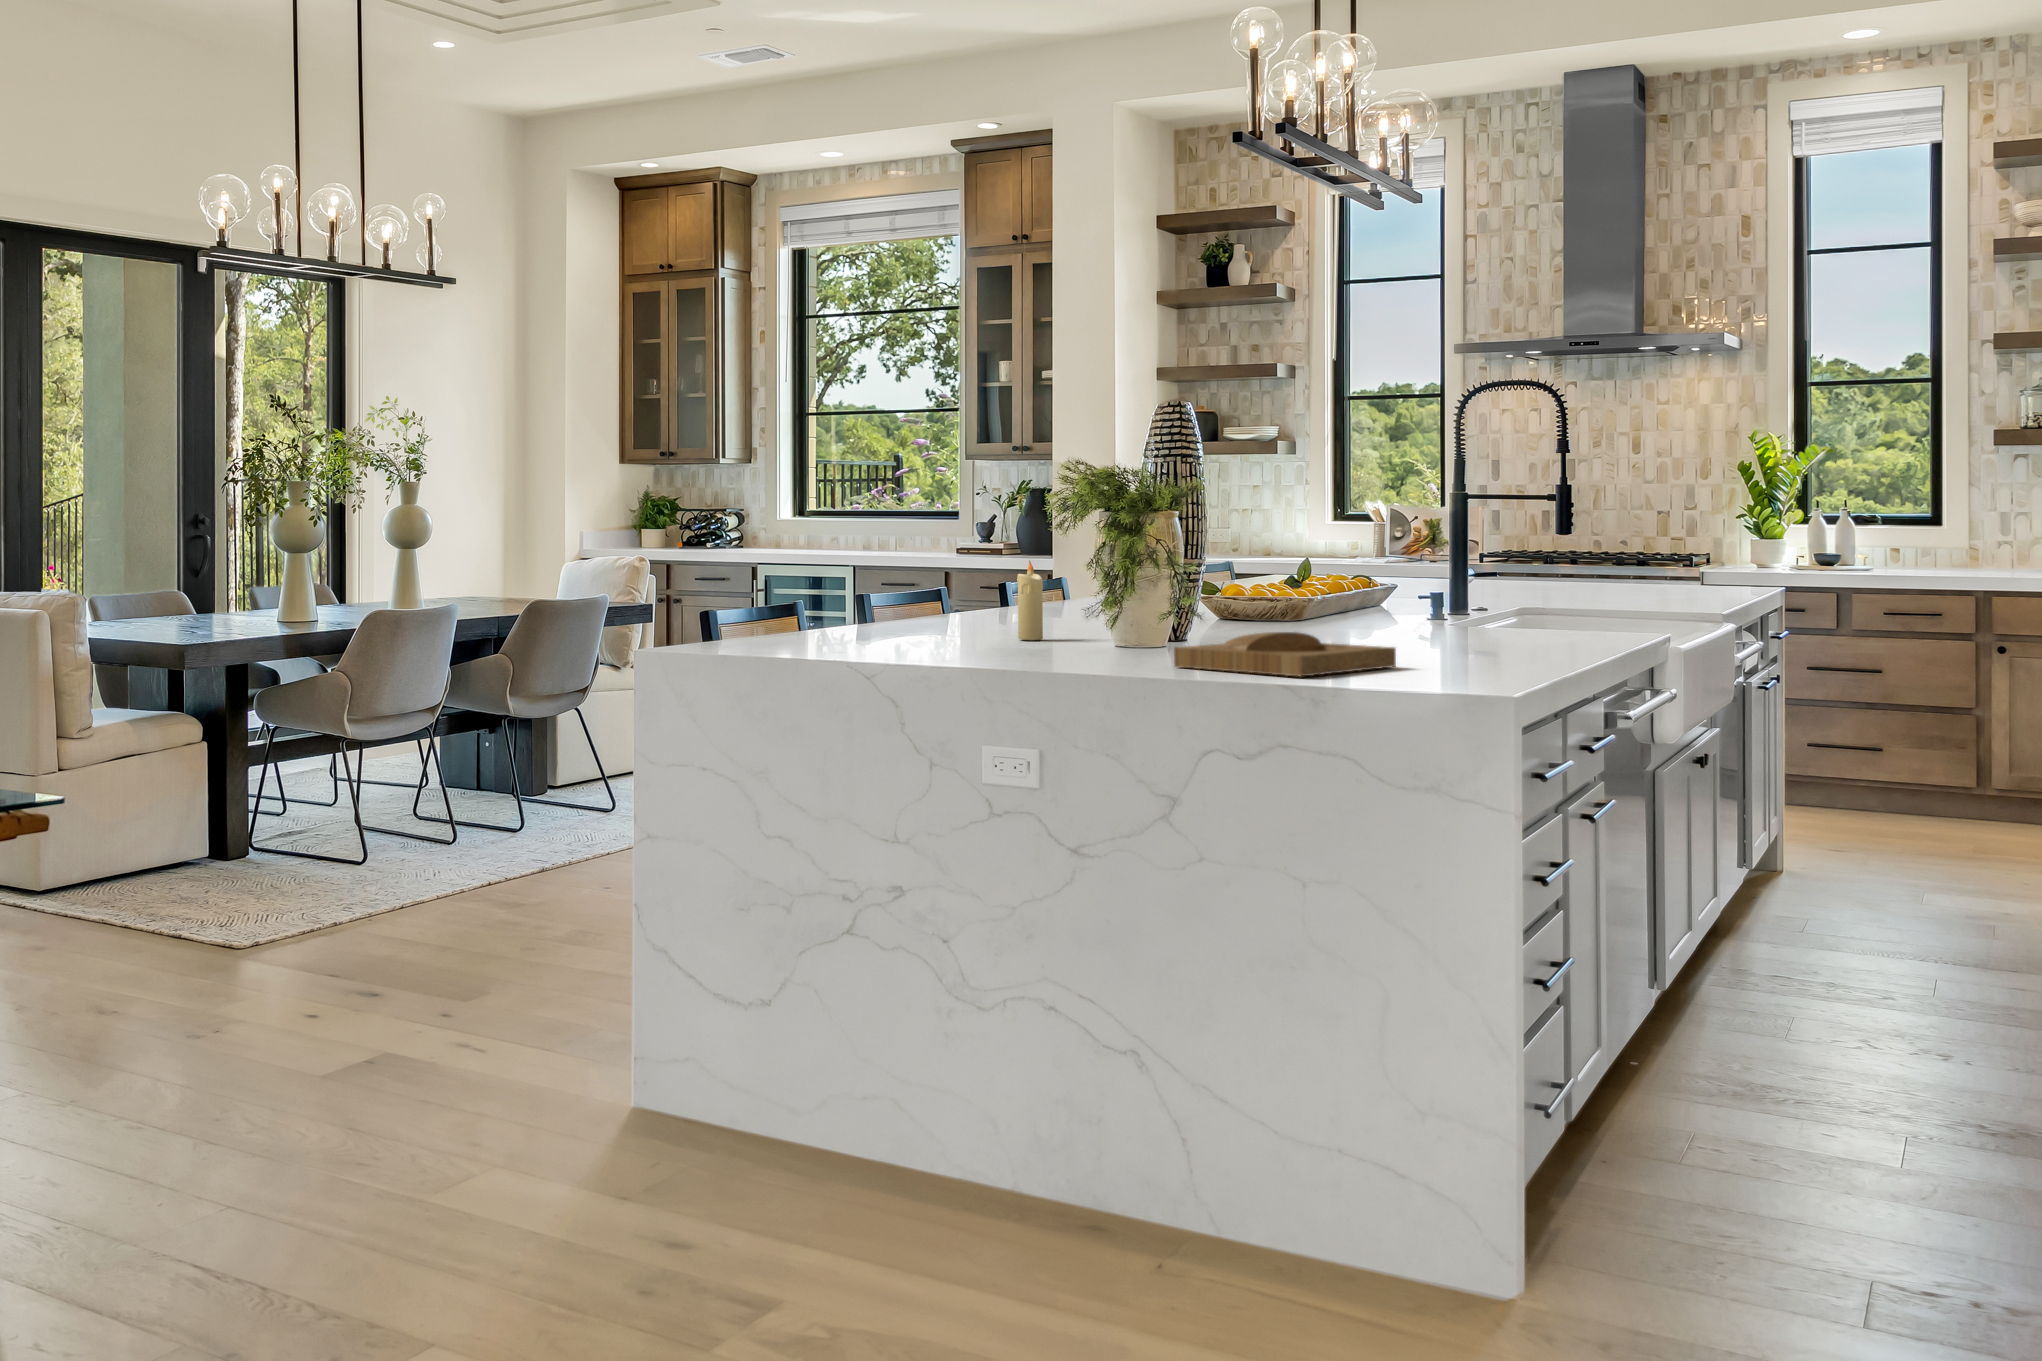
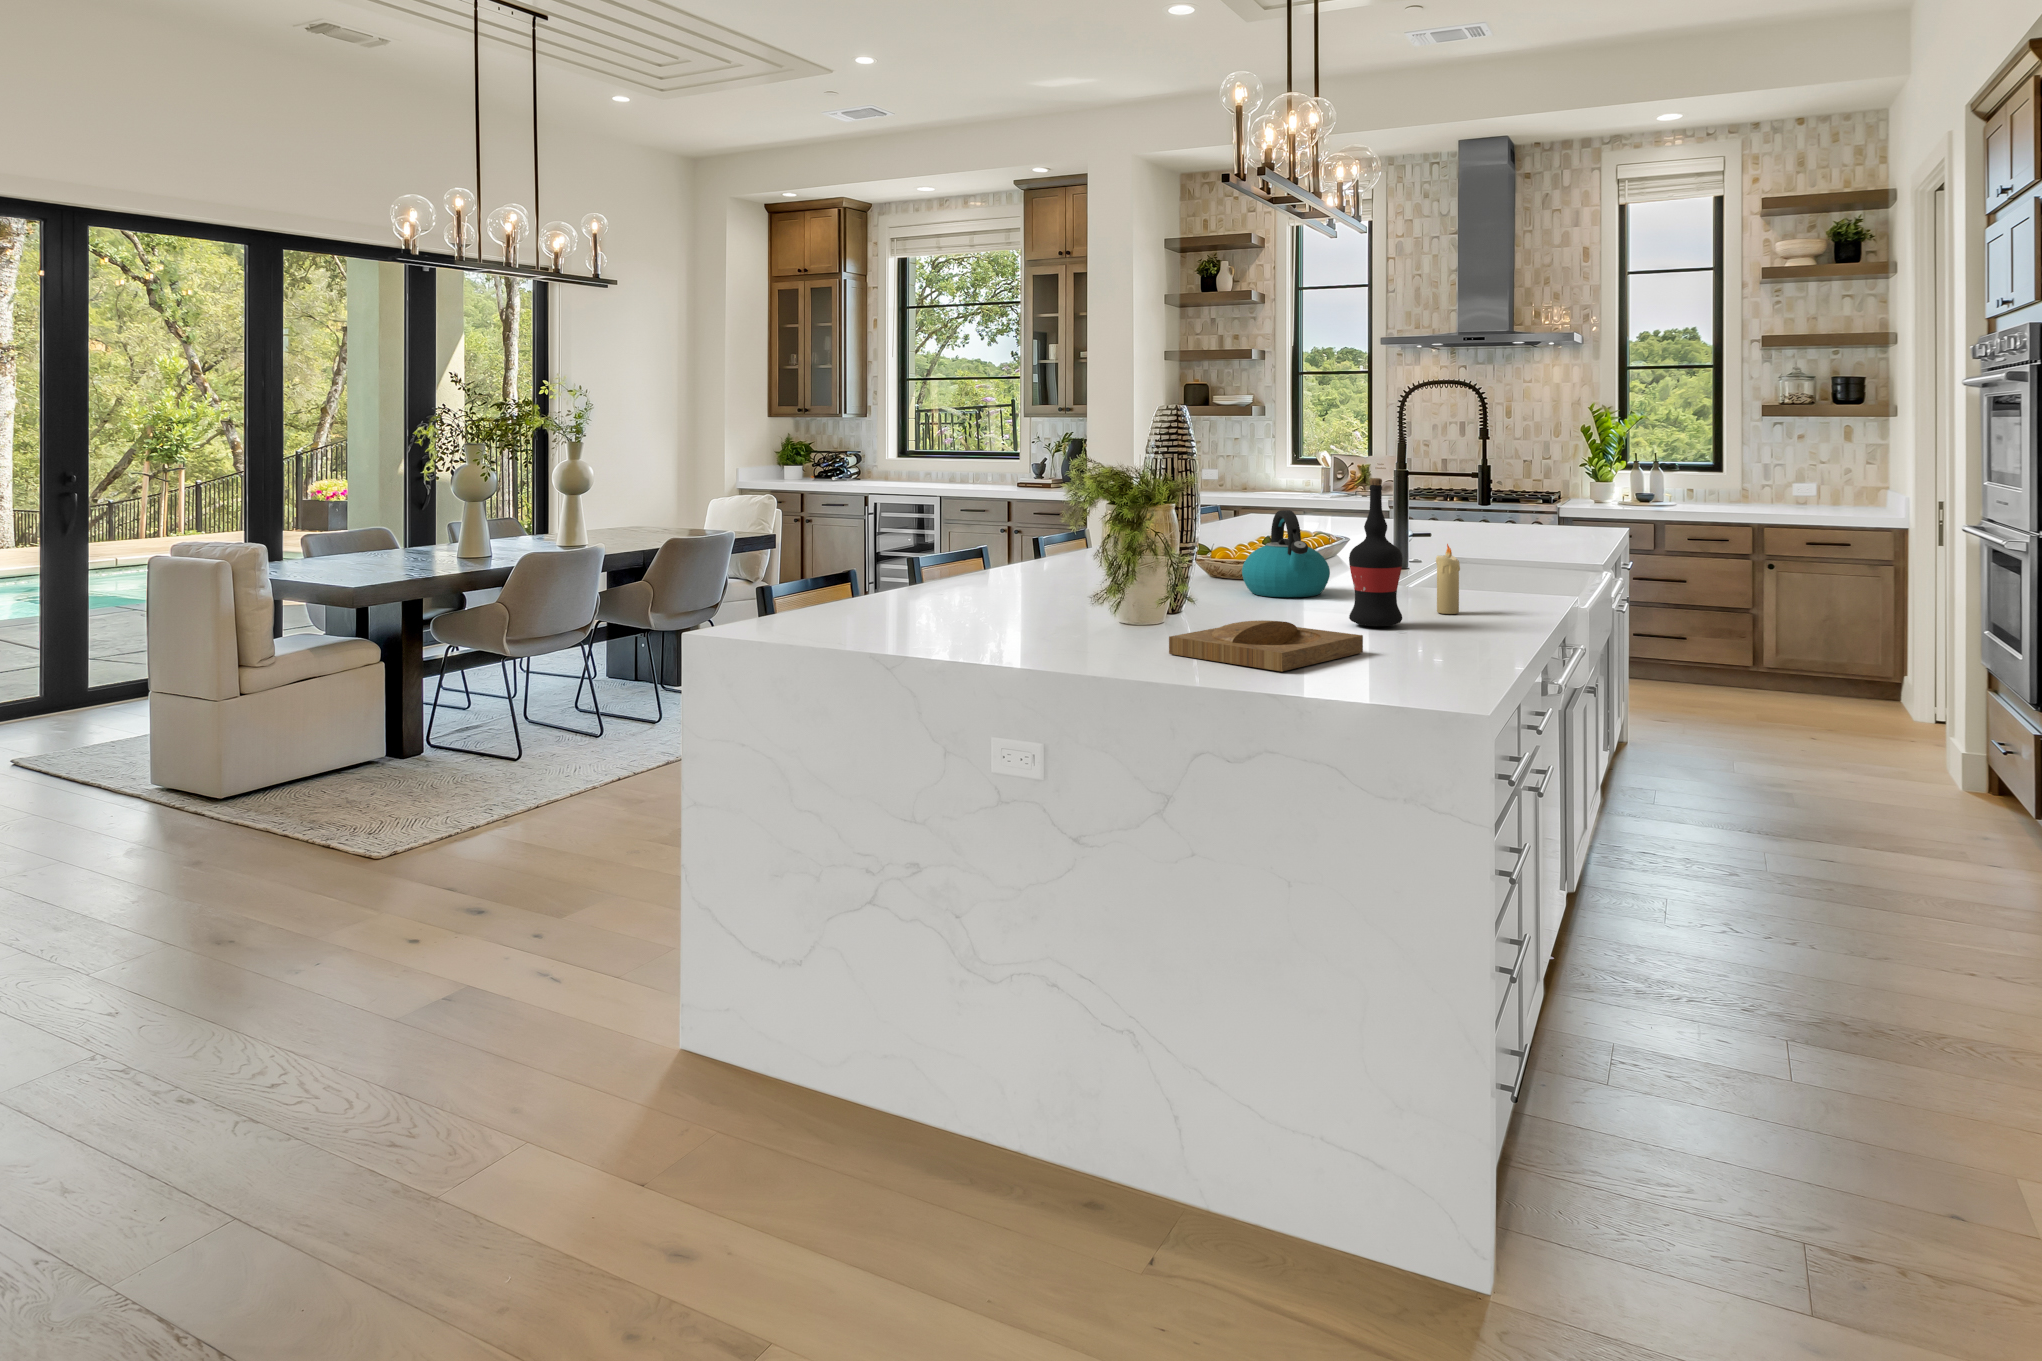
wine bottle: none [1384,479,1449,651] -> present [1349,478,1403,626]
kettle: none [1260,531,1368,633] -> present [1242,510,1330,597]
candle: present [1017,560,1043,640] -> present [1436,544,1460,614]

